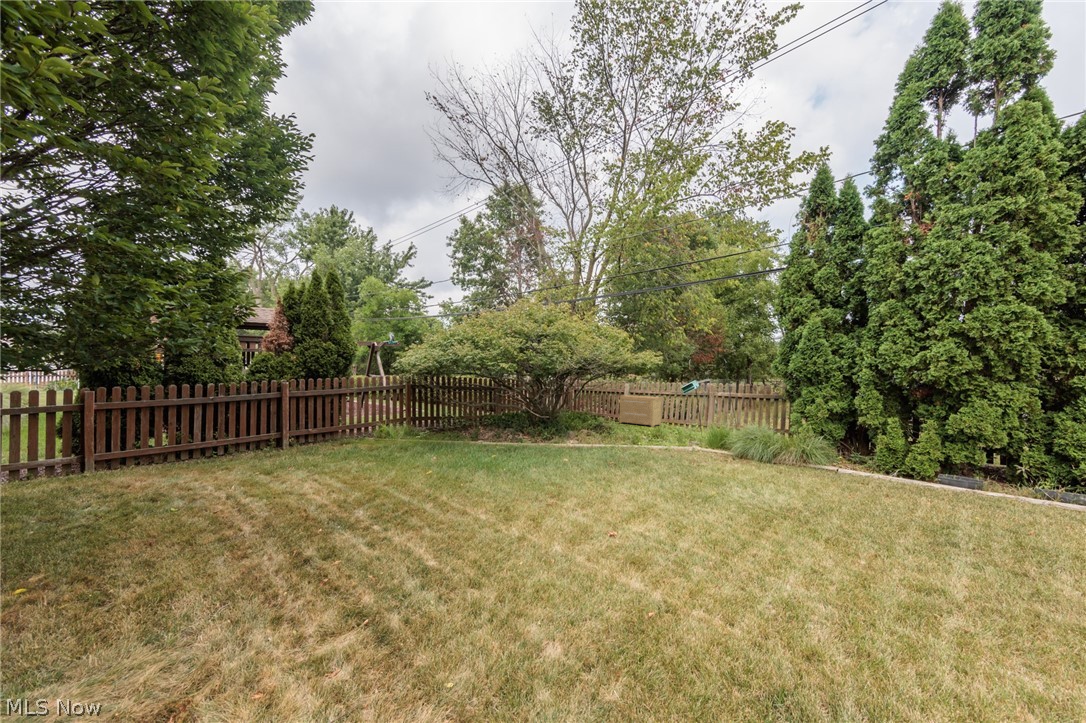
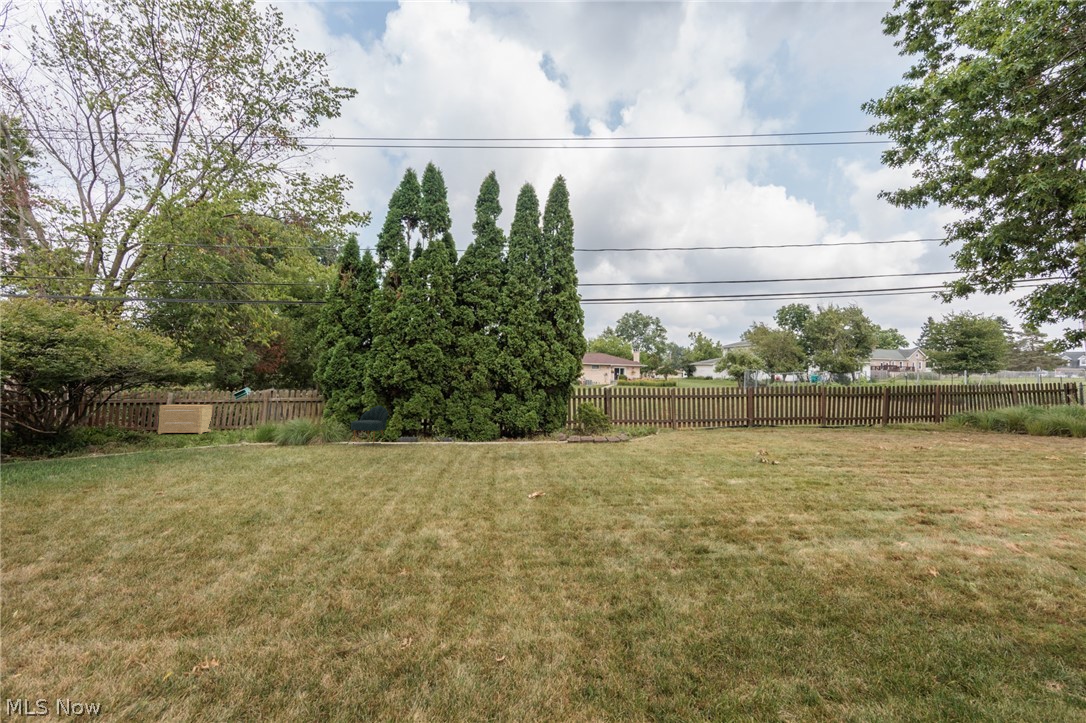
chair: none [842,415,913,483] -> present [351,406,388,445]

